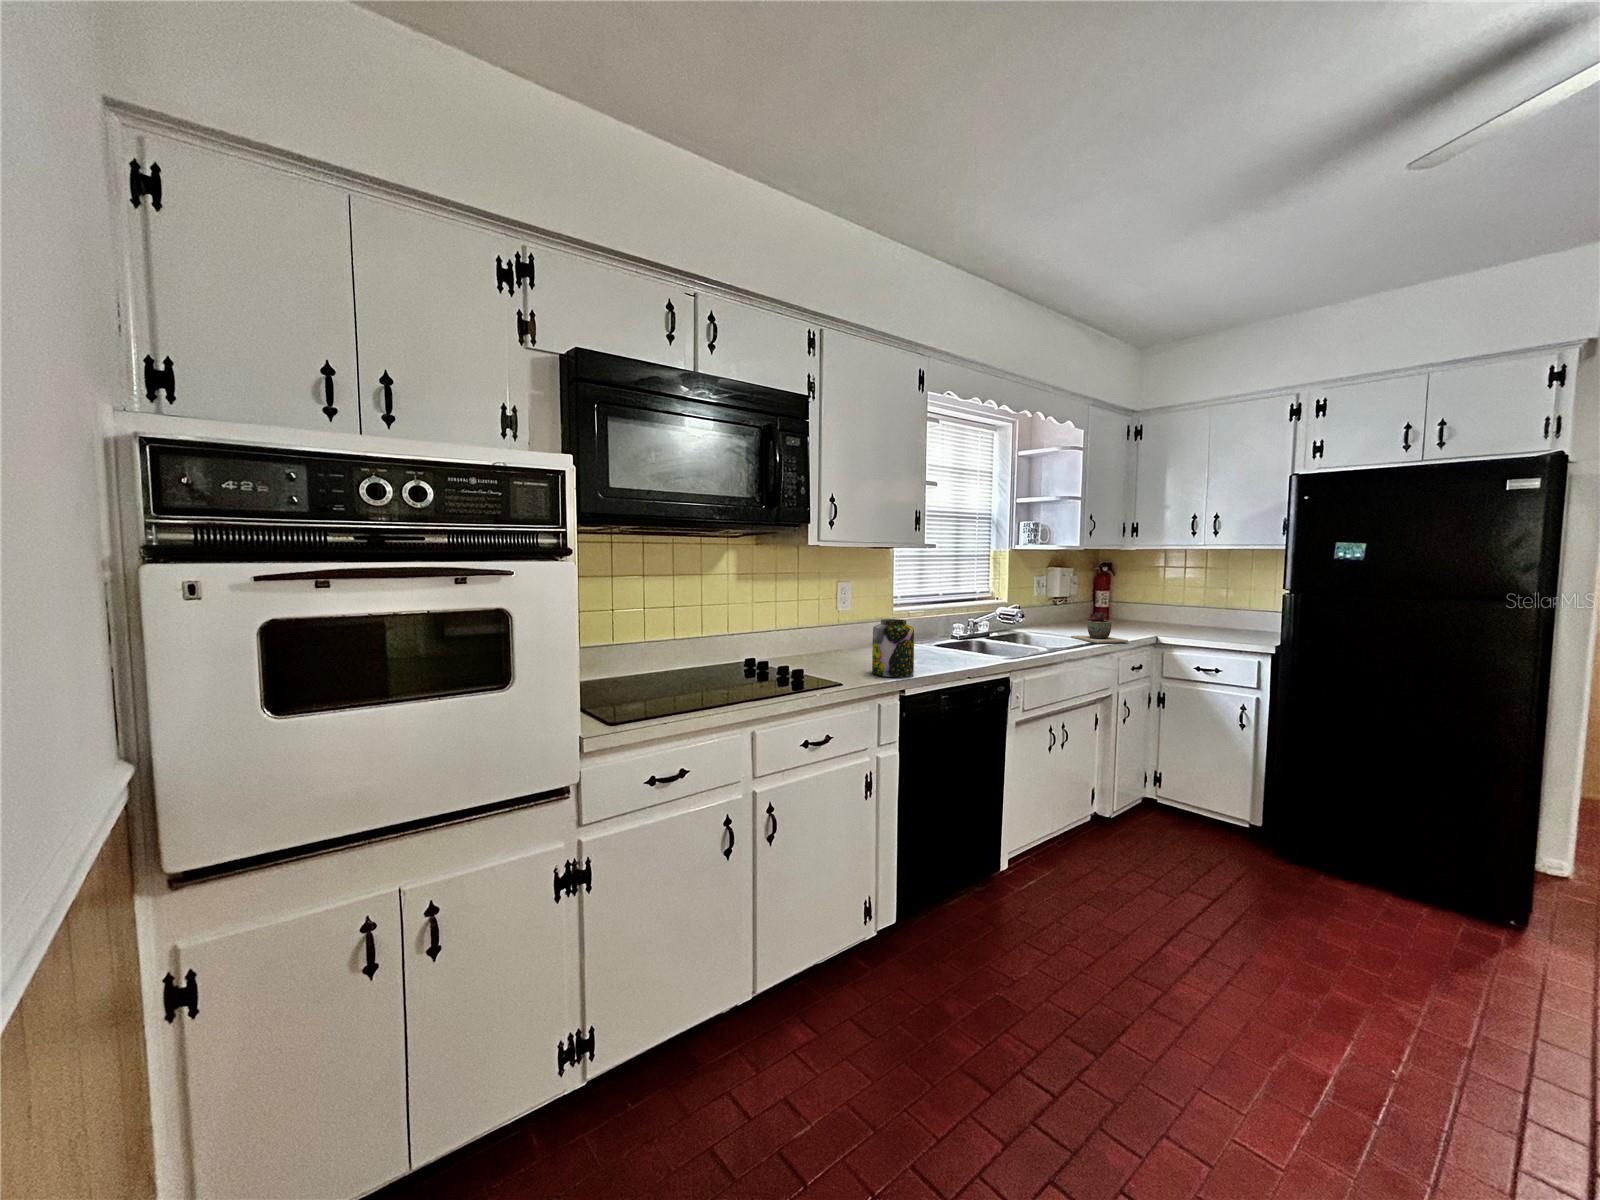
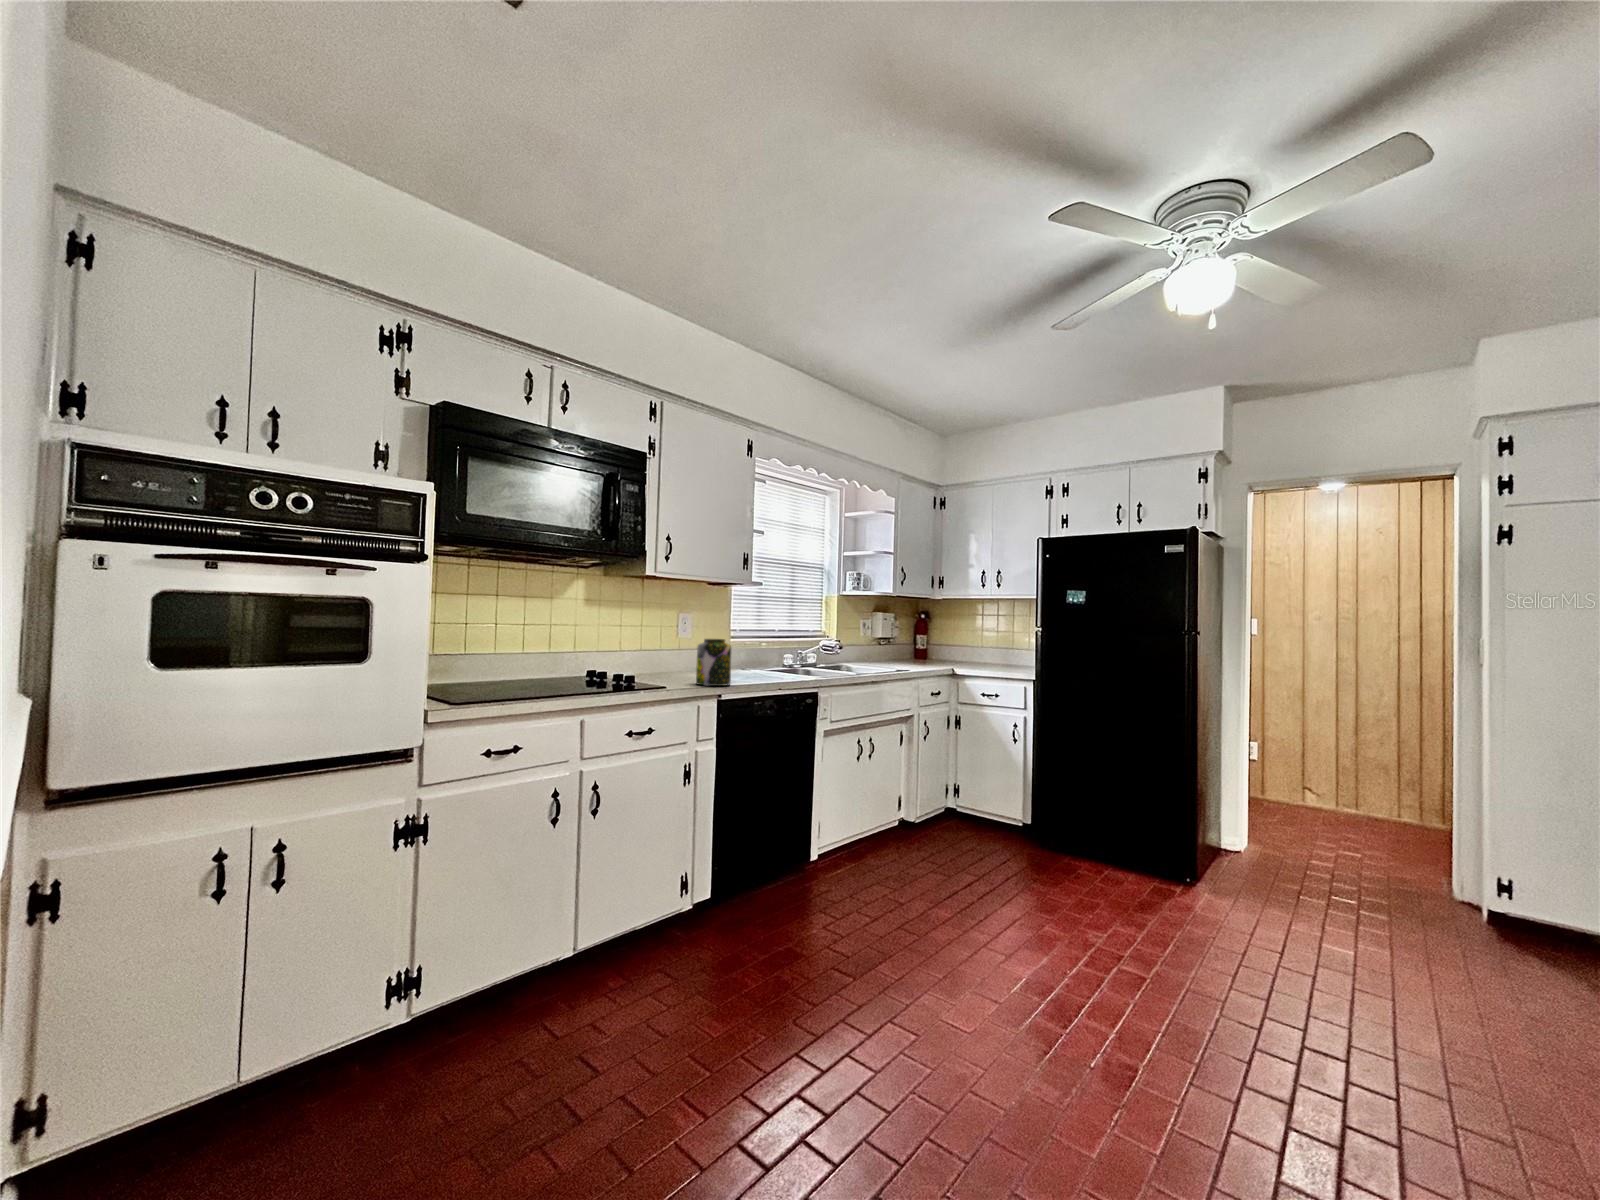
succulent plant: present [1071,612,1128,643] -> none [882,646,926,672]

